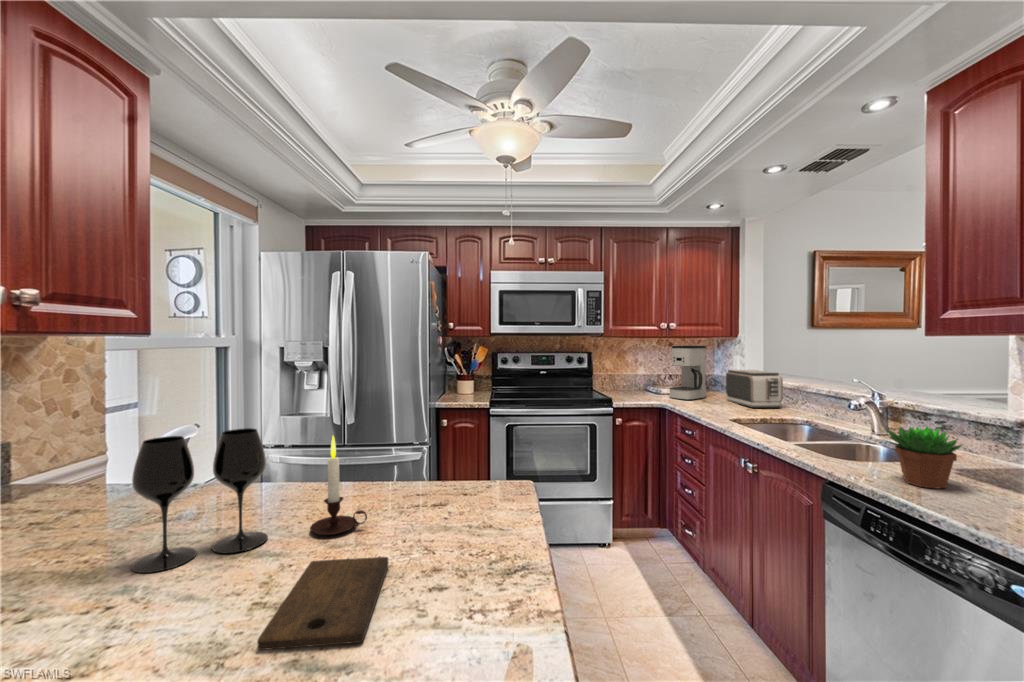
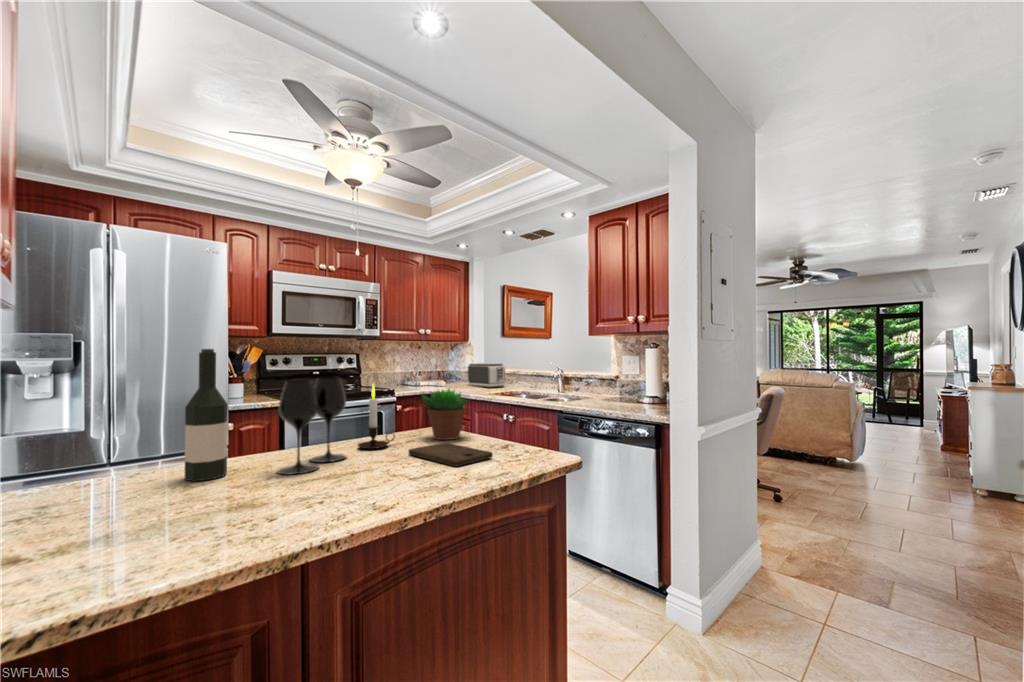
coffee maker: present [669,346,706,400] -> none [430,346,454,387]
wine bottle: none [73,390,130,551] -> present [184,349,228,481]
succulent plant: present [887,426,962,489] -> present [422,388,468,440]

